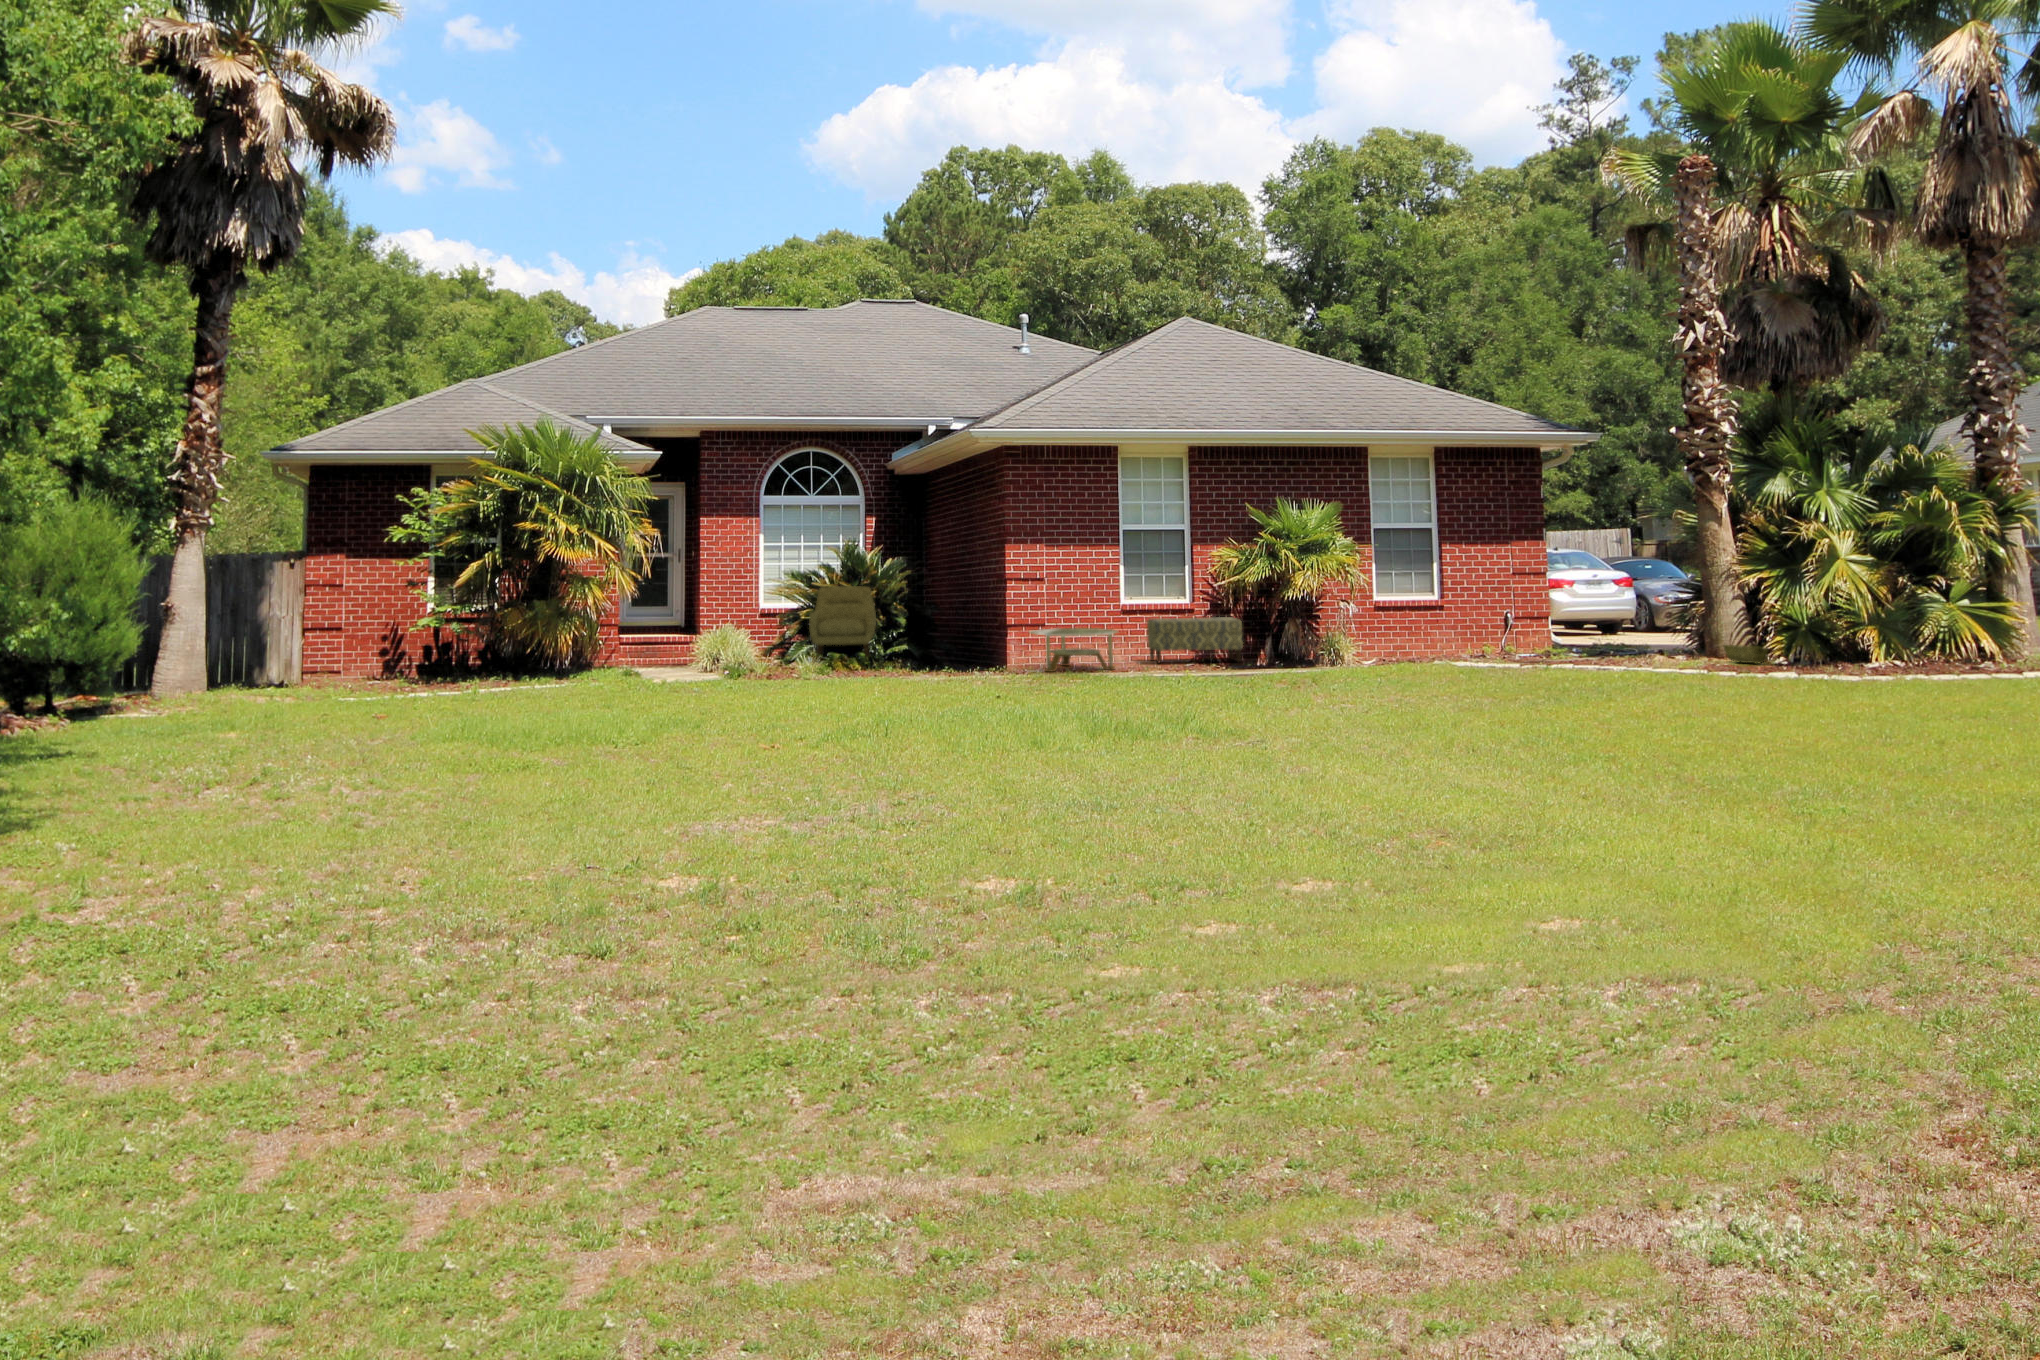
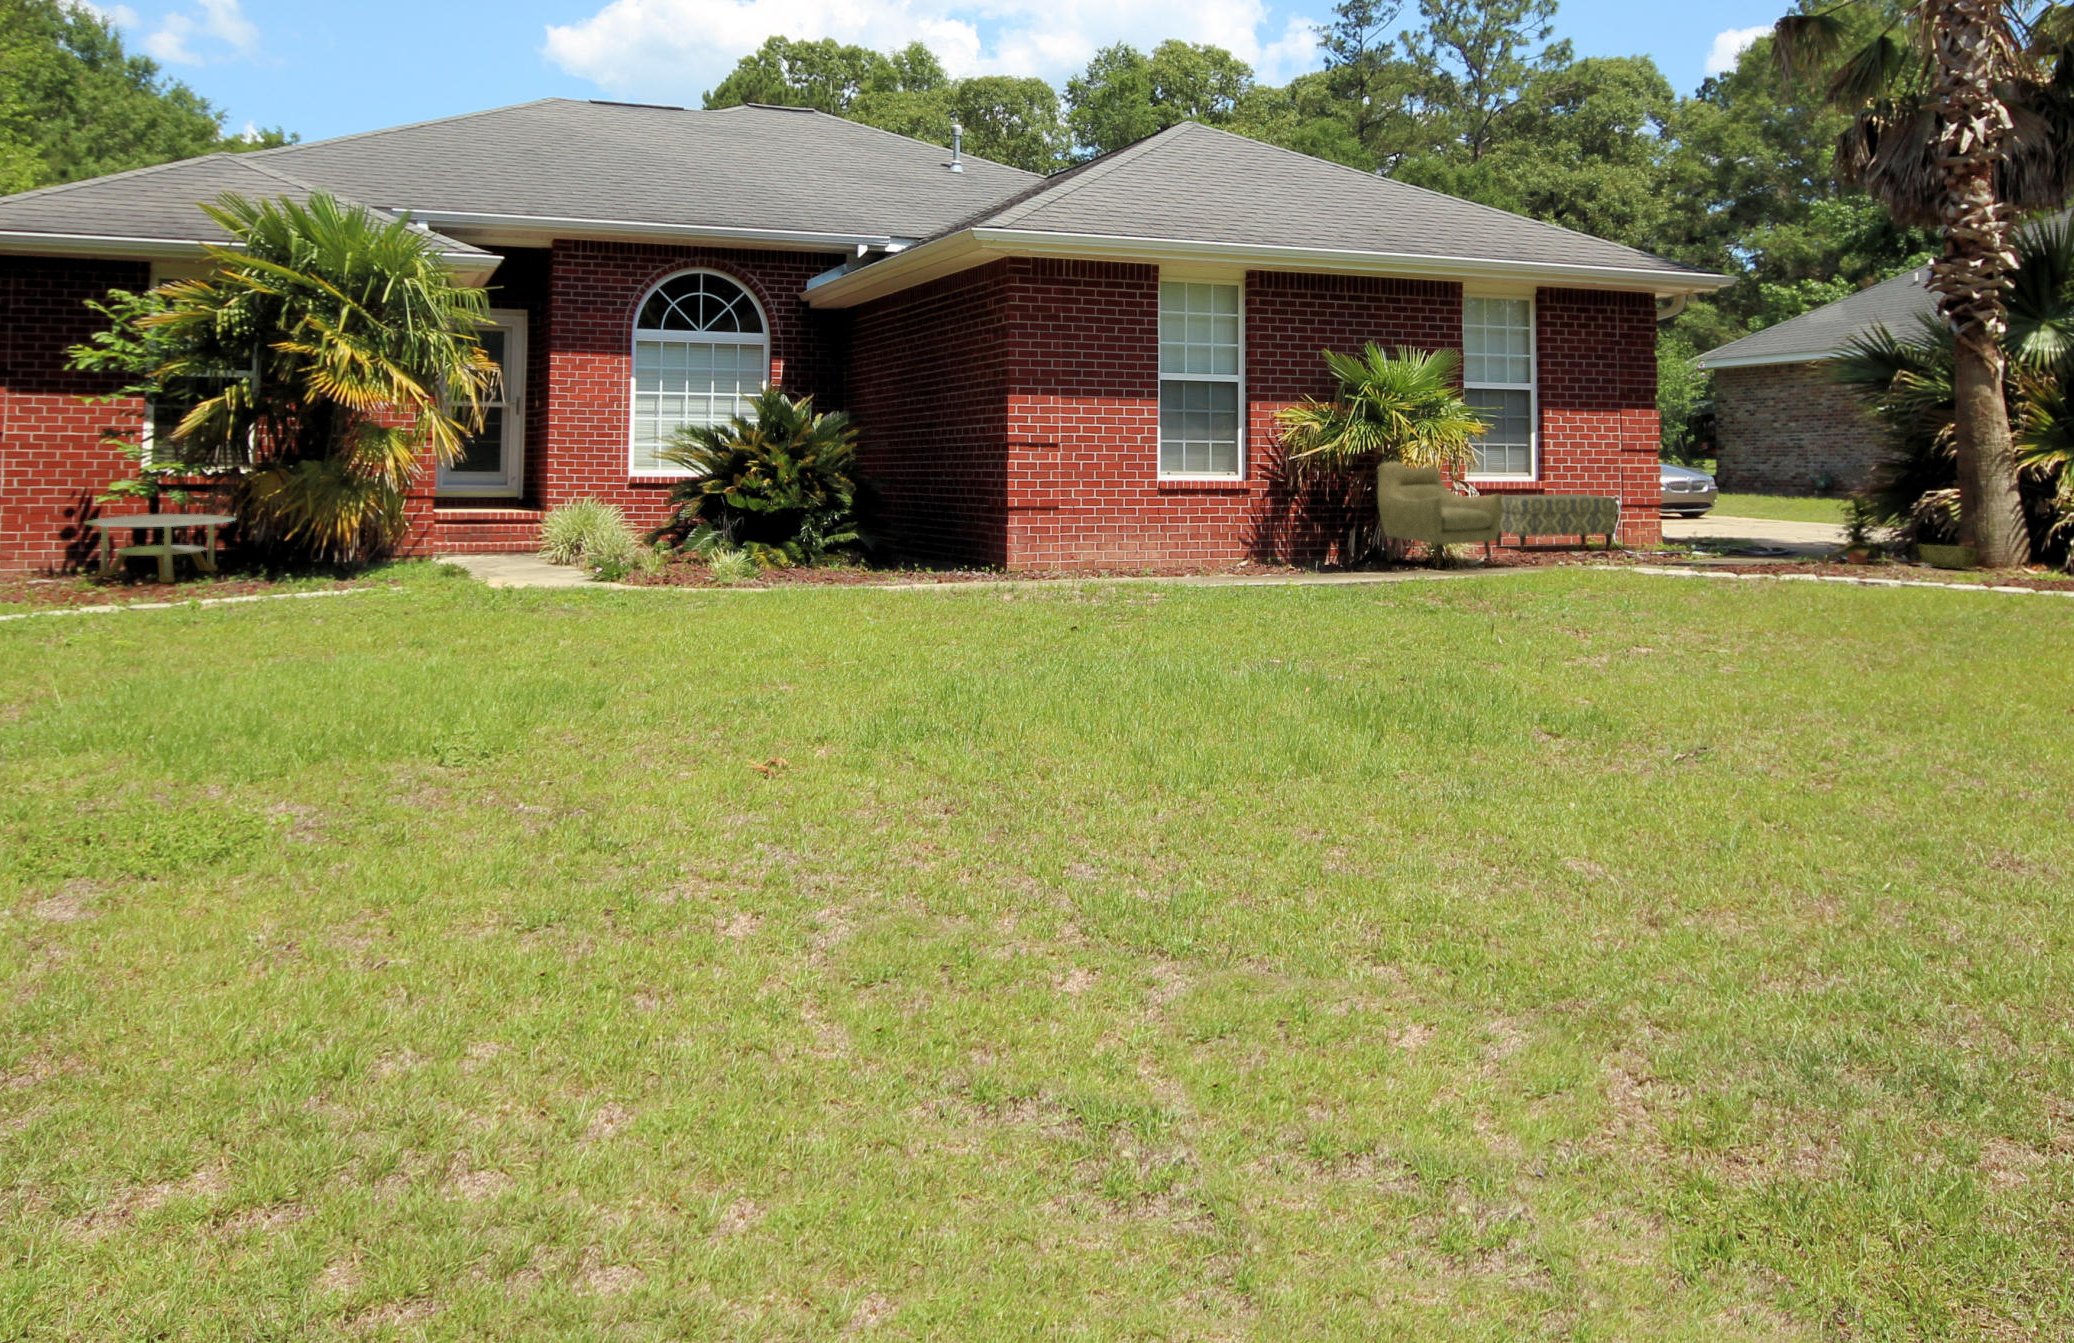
chair: present [809,586,876,661] -> present [1378,462,1502,569]
decorative plant: none [1658,605,1702,661] -> present [1833,493,1878,564]
bench: present [1147,617,1243,664] -> present [1496,494,1616,552]
round table: present [1030,628,1119,672] -> present [85,514,236,583]

